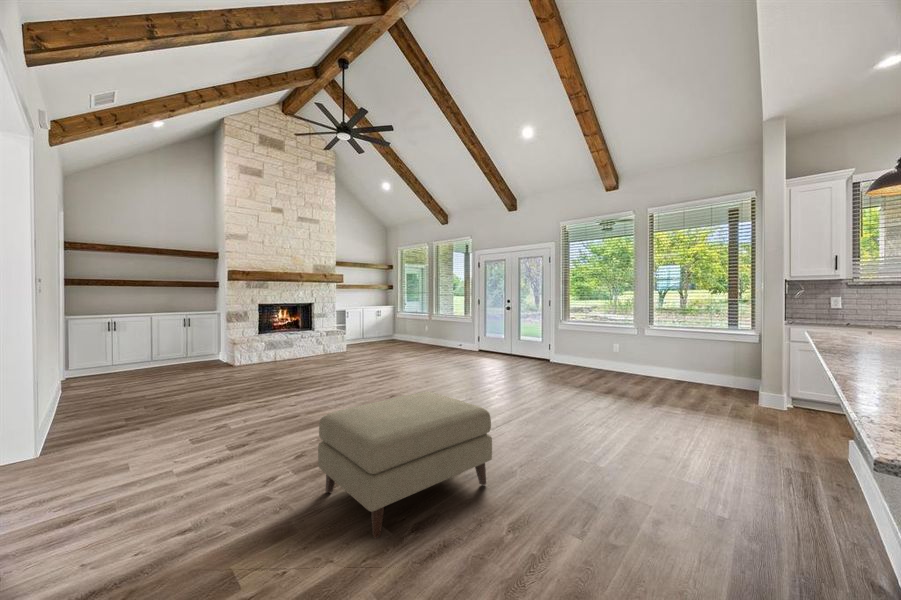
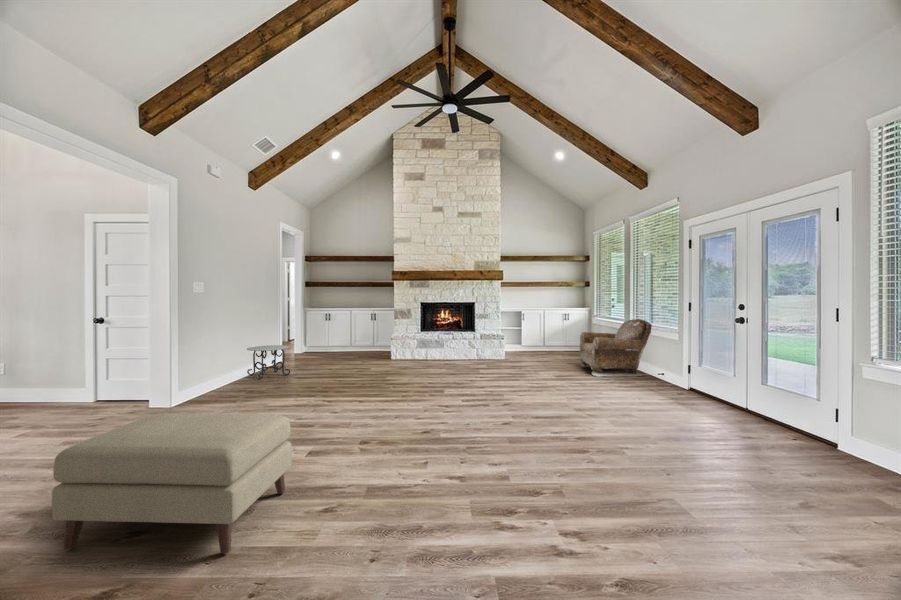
armchair: none [412,313,464,355] -> present [580,319,652,377]
side table: none [68,361,145,408] -> present [247,345,290,379]

